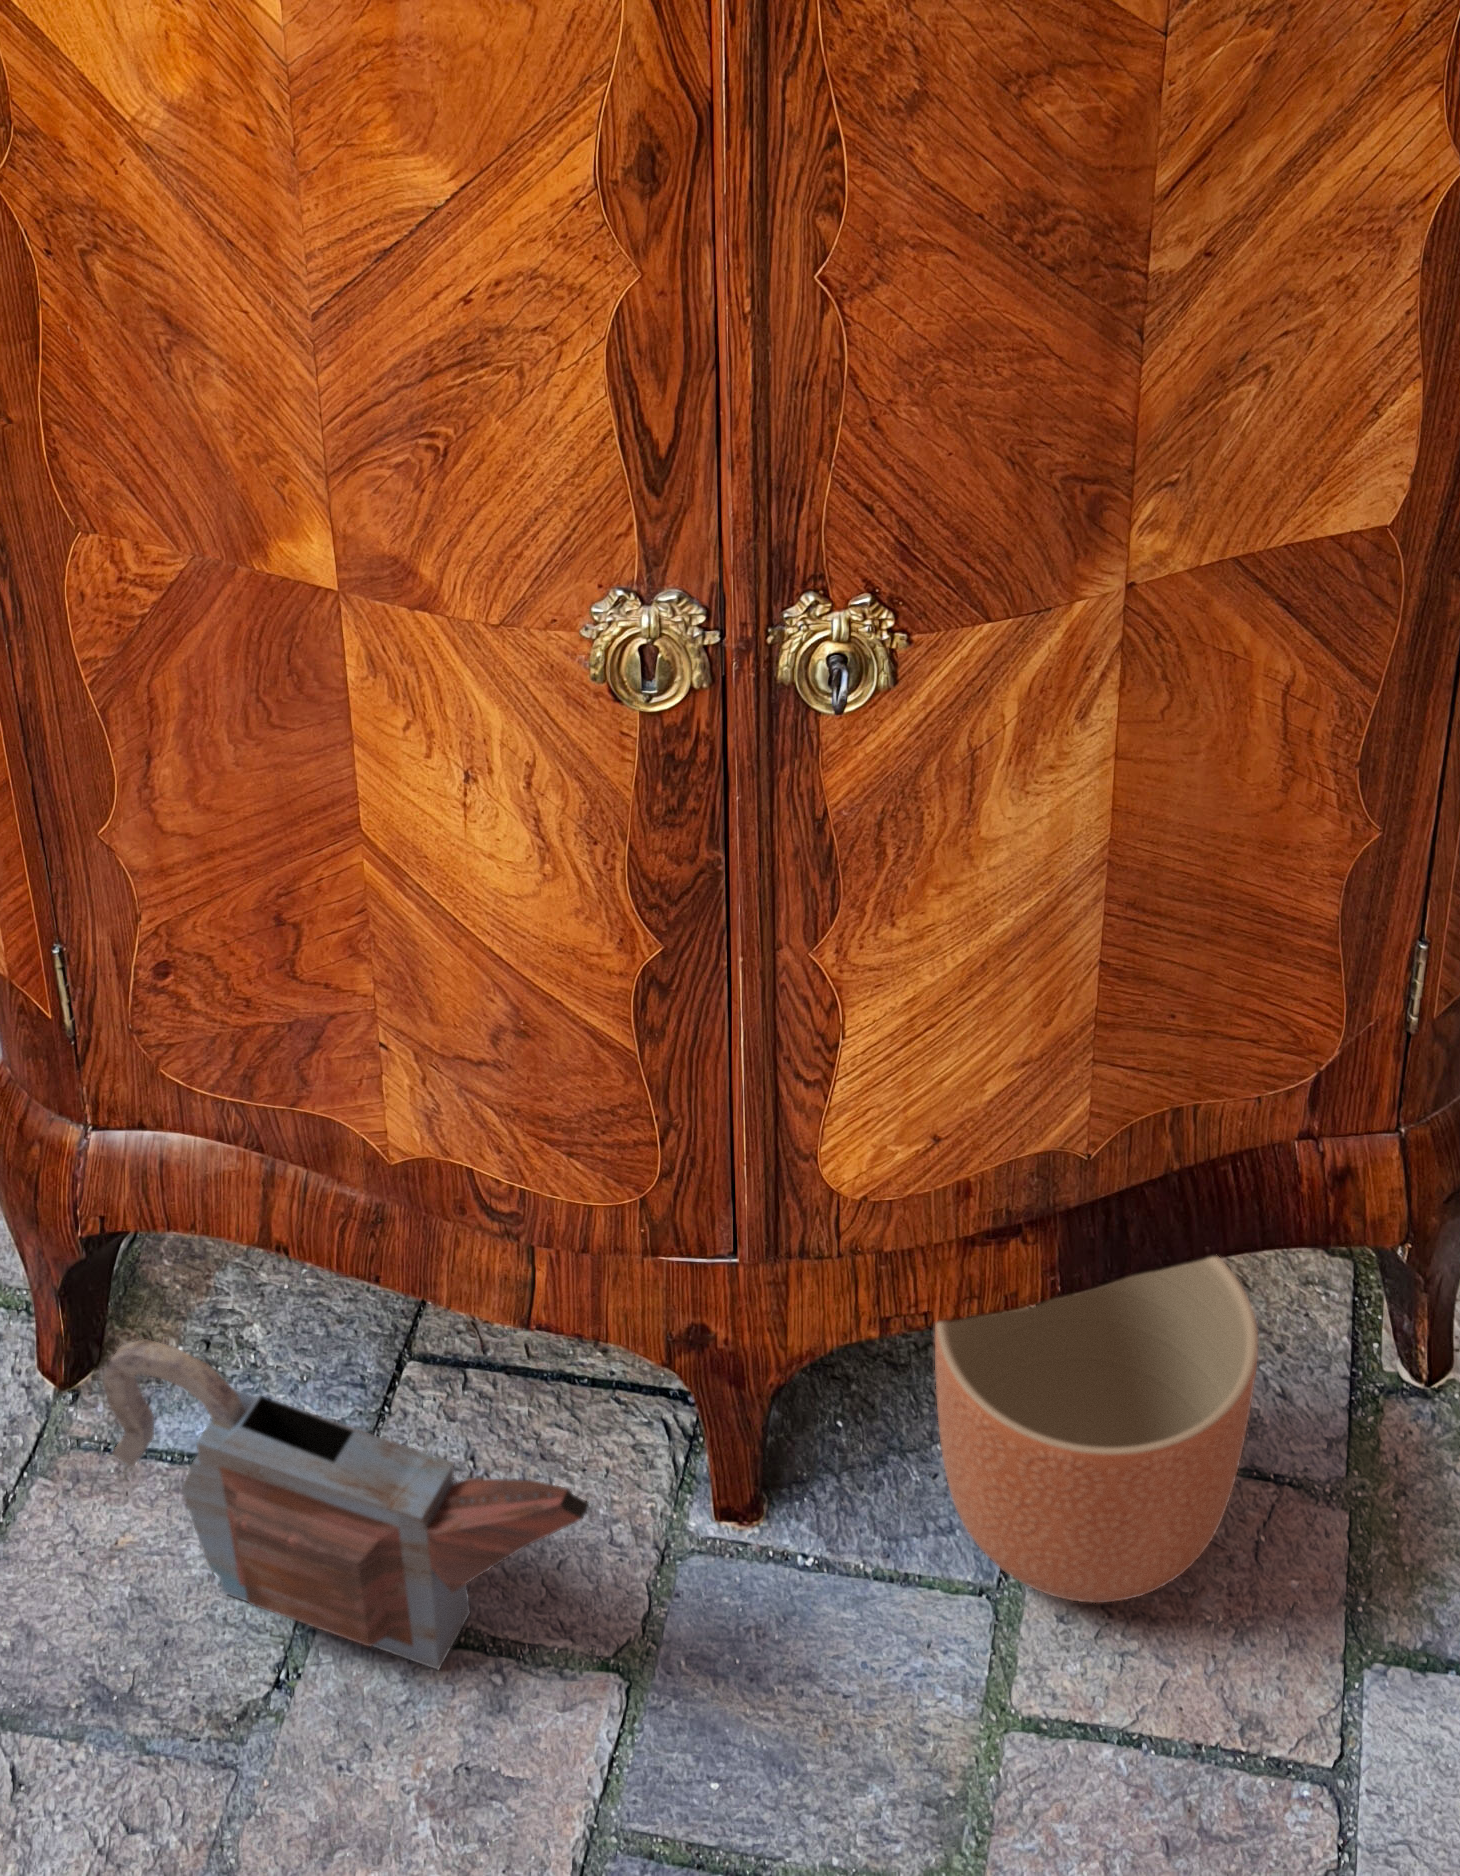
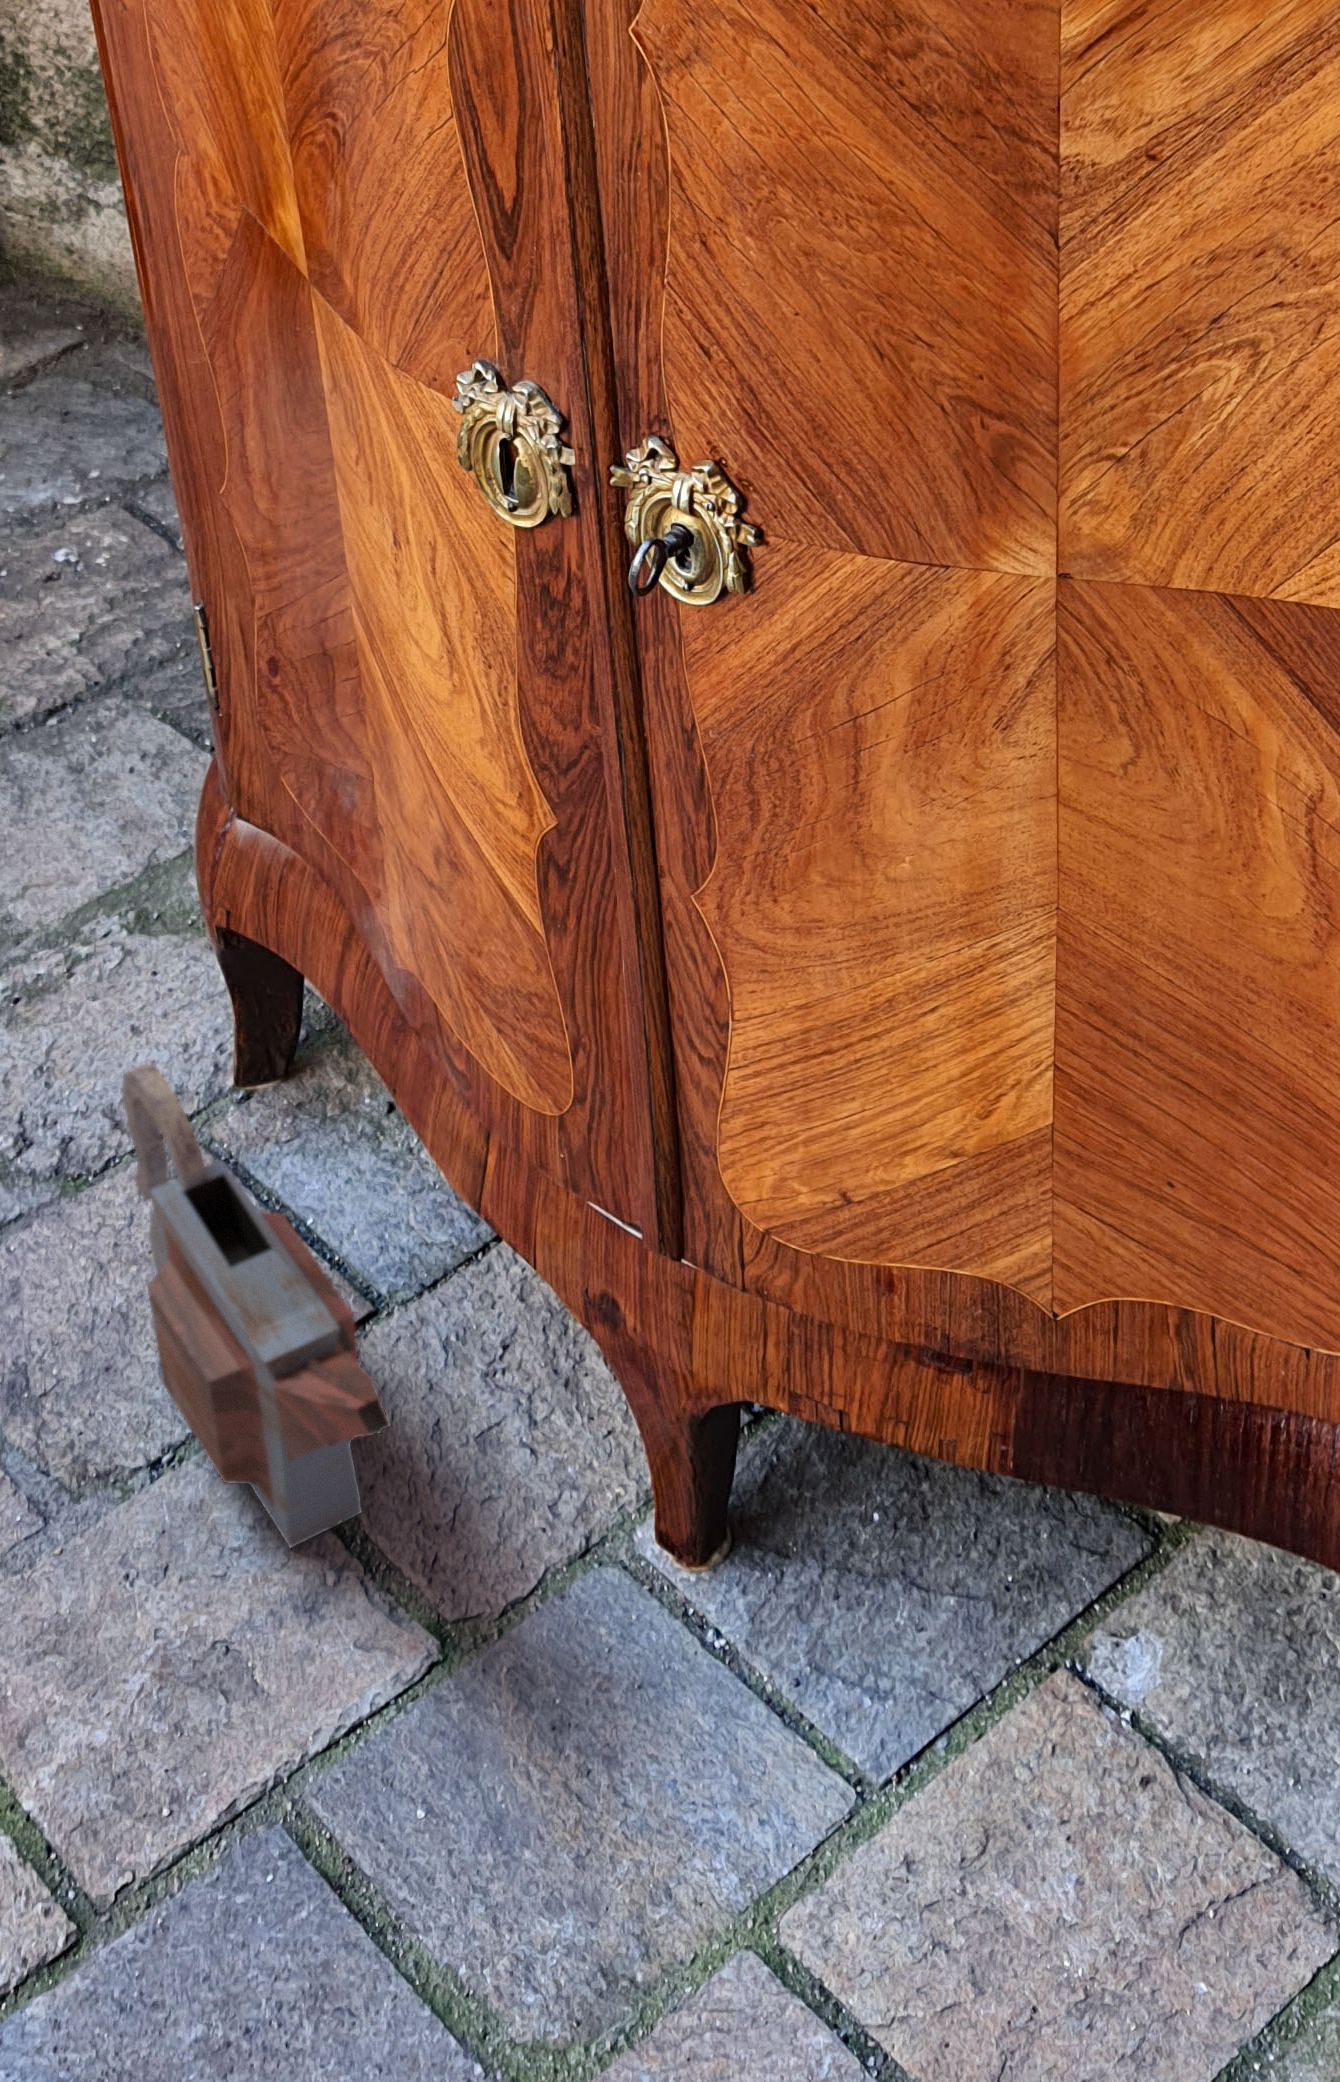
planter: present [935,1257,1258,1603] -> none [821,1368,1230,1882]

